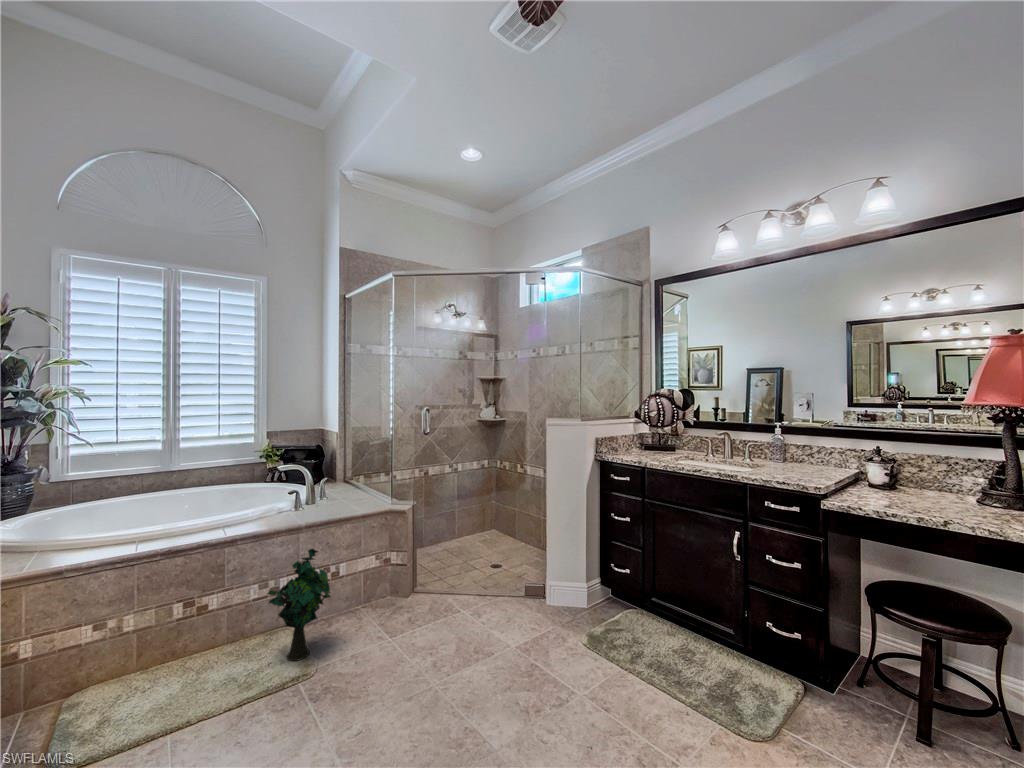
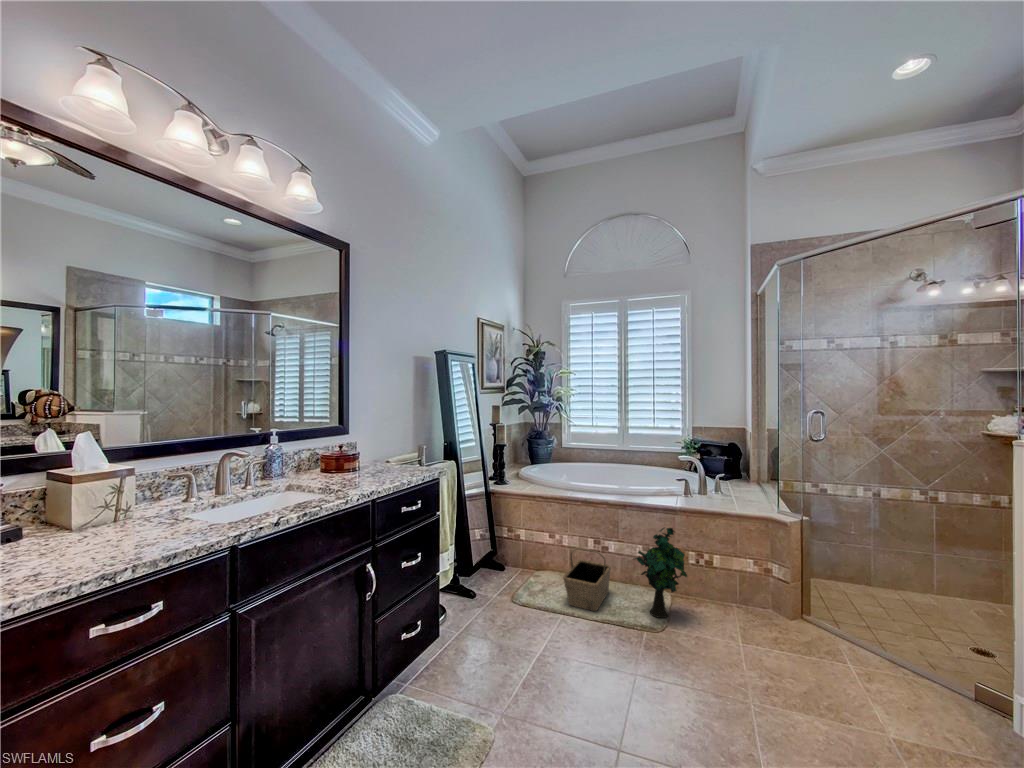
basket: none [158,616,224,714] -> present [563,548,611,611]

